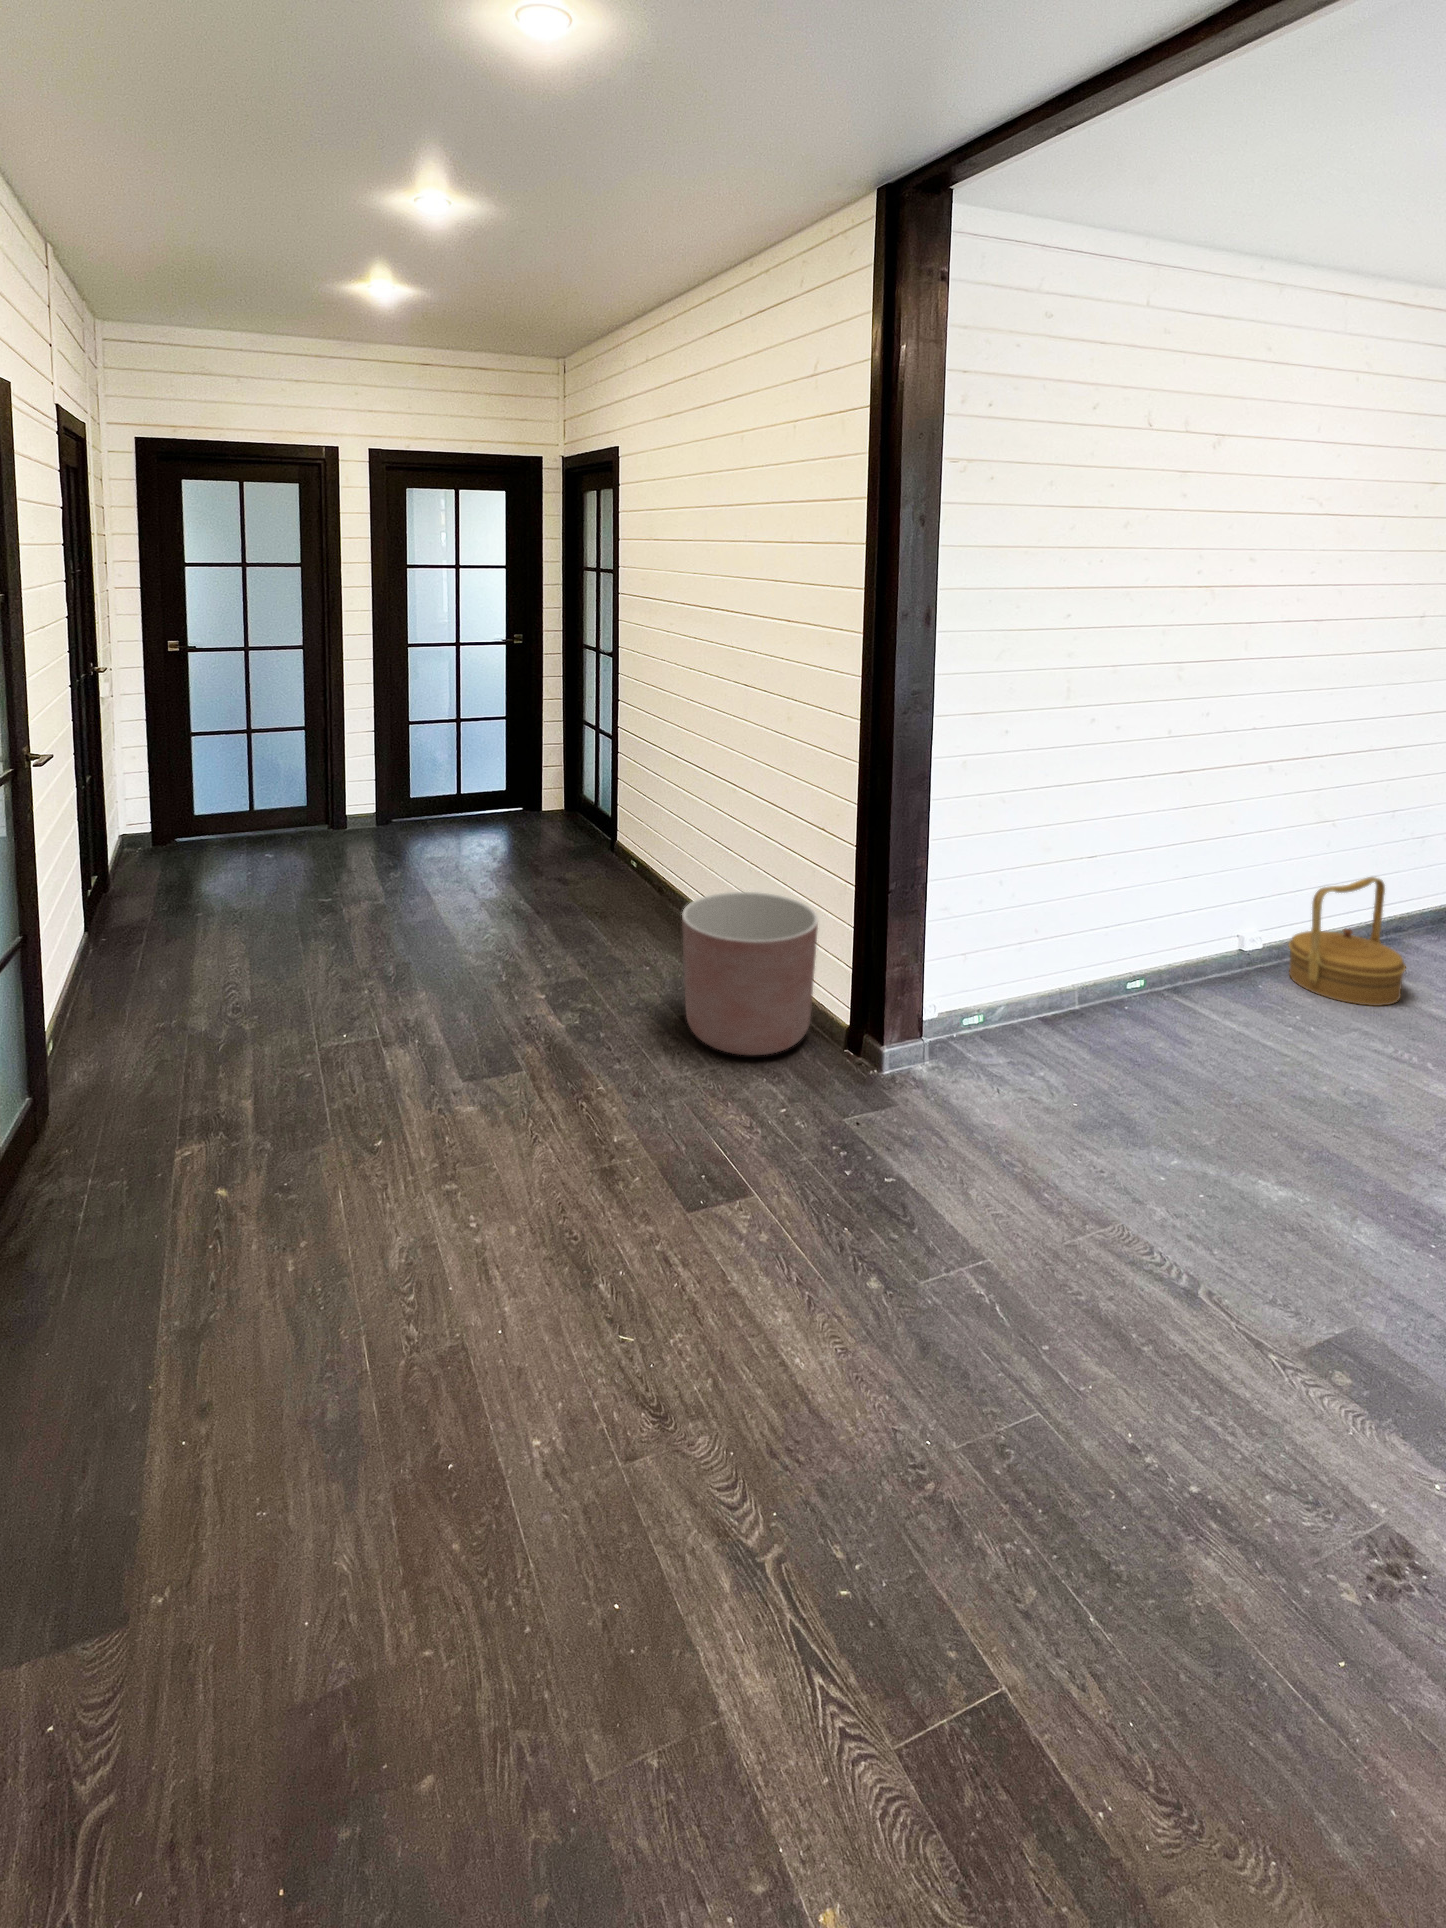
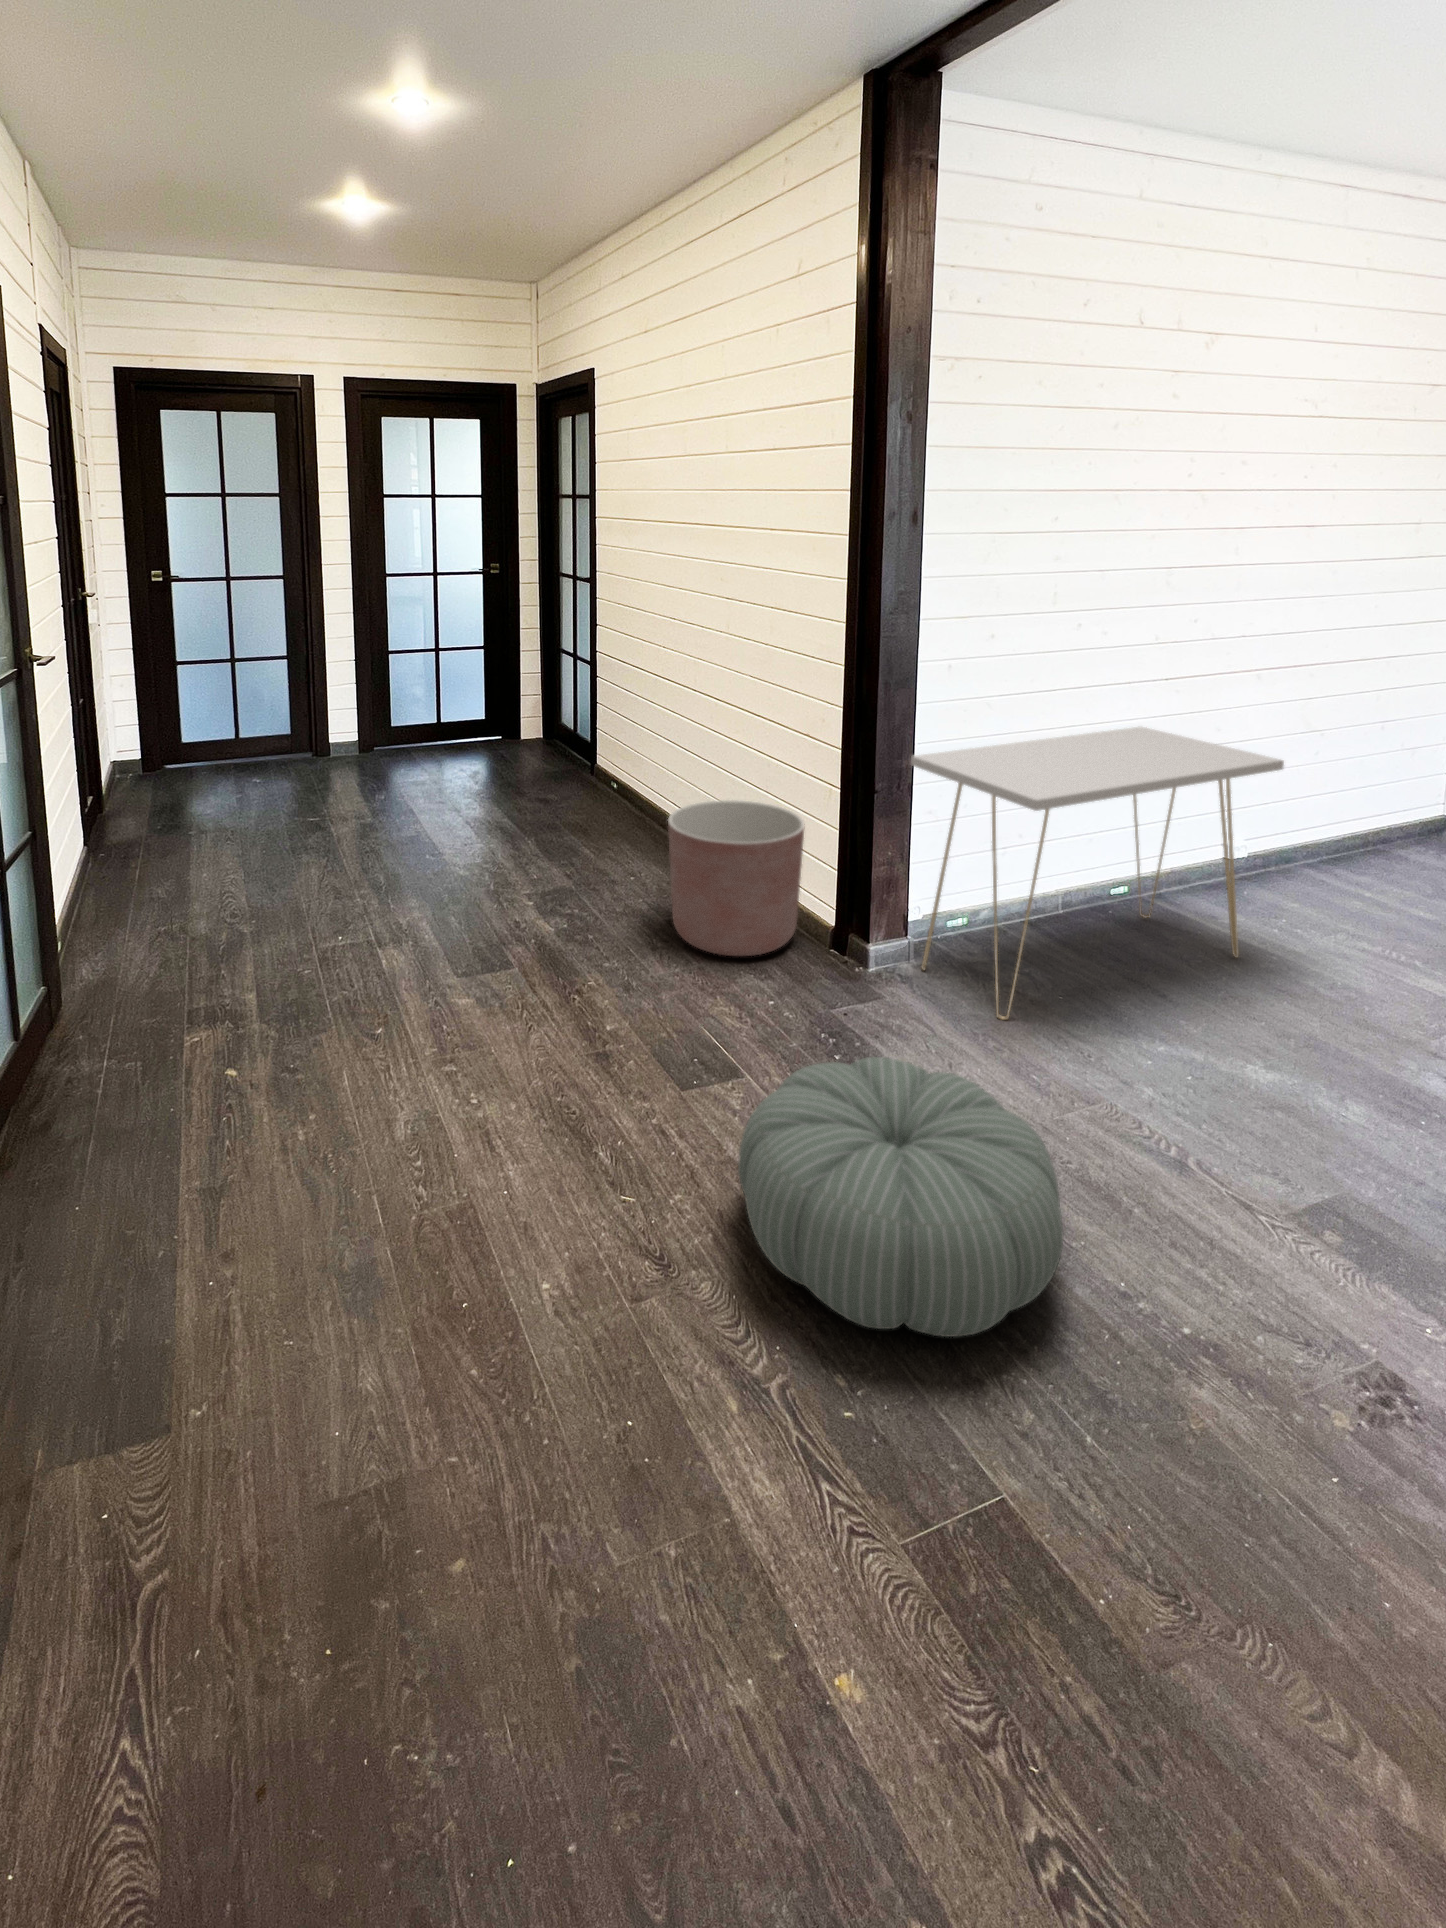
console table: none [923,820,1288,1127] -> present [911,727,1284,1020]
woven basket: present [1288,877,1406,1006] -> none [1280,785,1402,912]
pouf: none [739,1182,1067,1499] -> present [738,1057,1063,1337]

